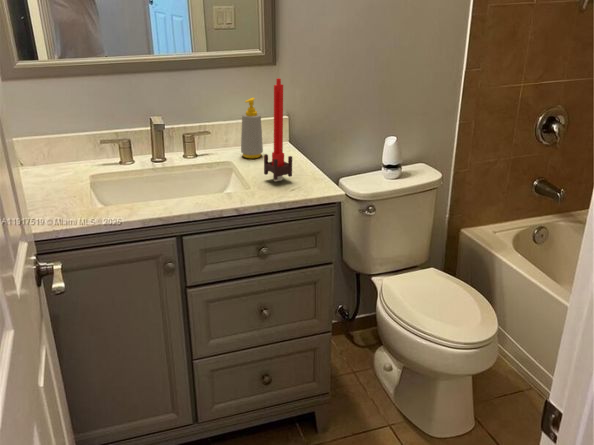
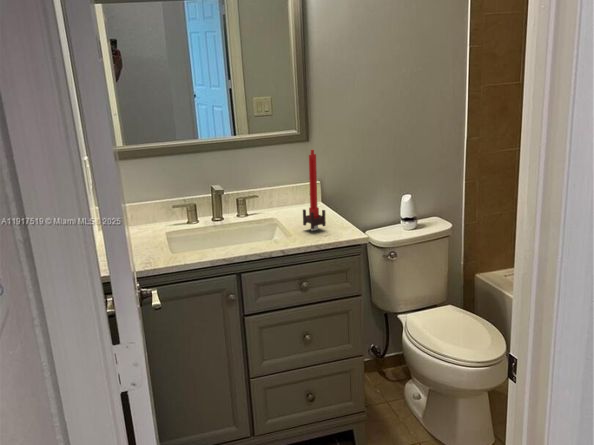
soap bottle: present [241,98,263,158] -> none [283,167,301,216]

